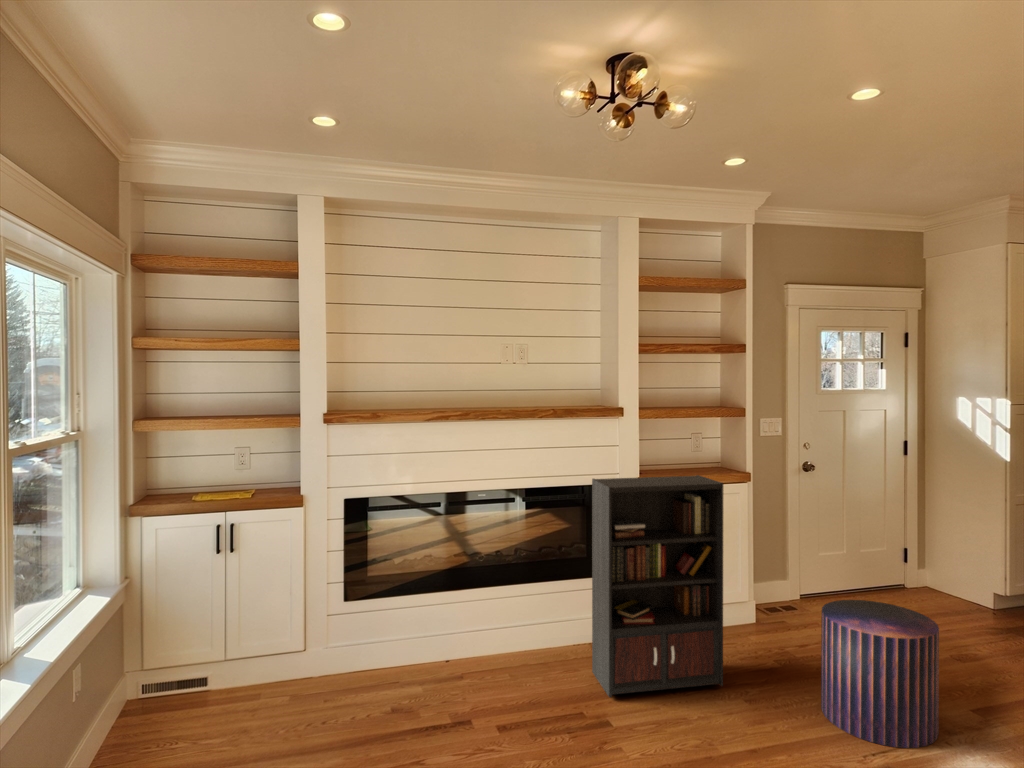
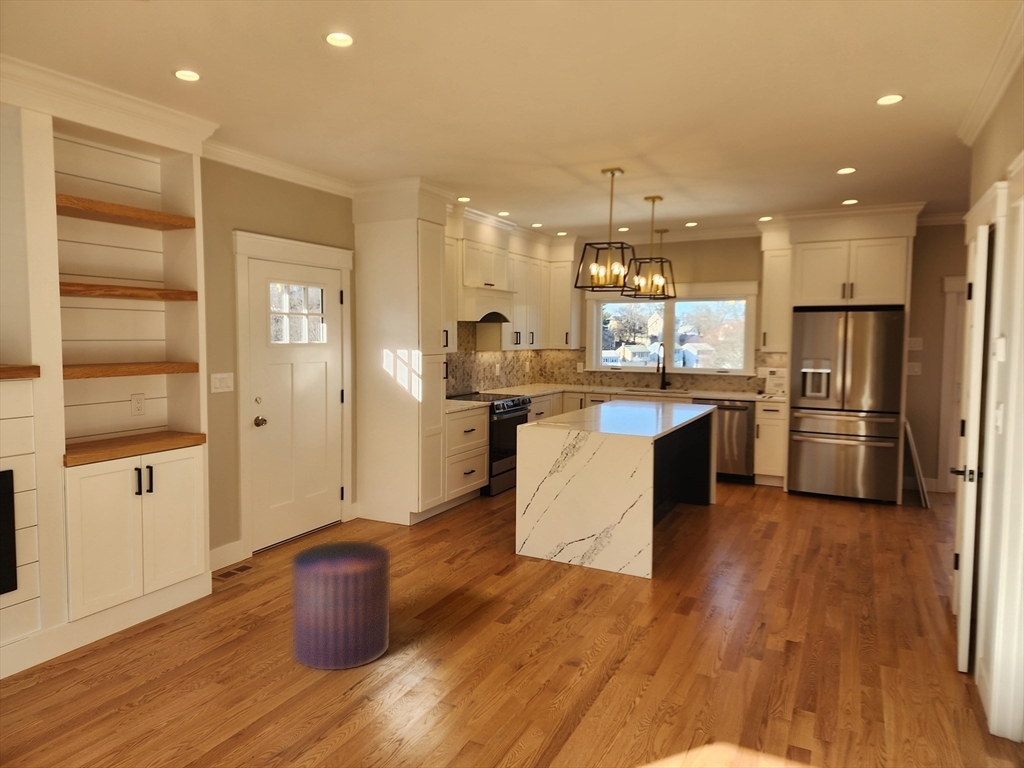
bookcase: present [592,475,723,697] -> none [2,443,192,737]

